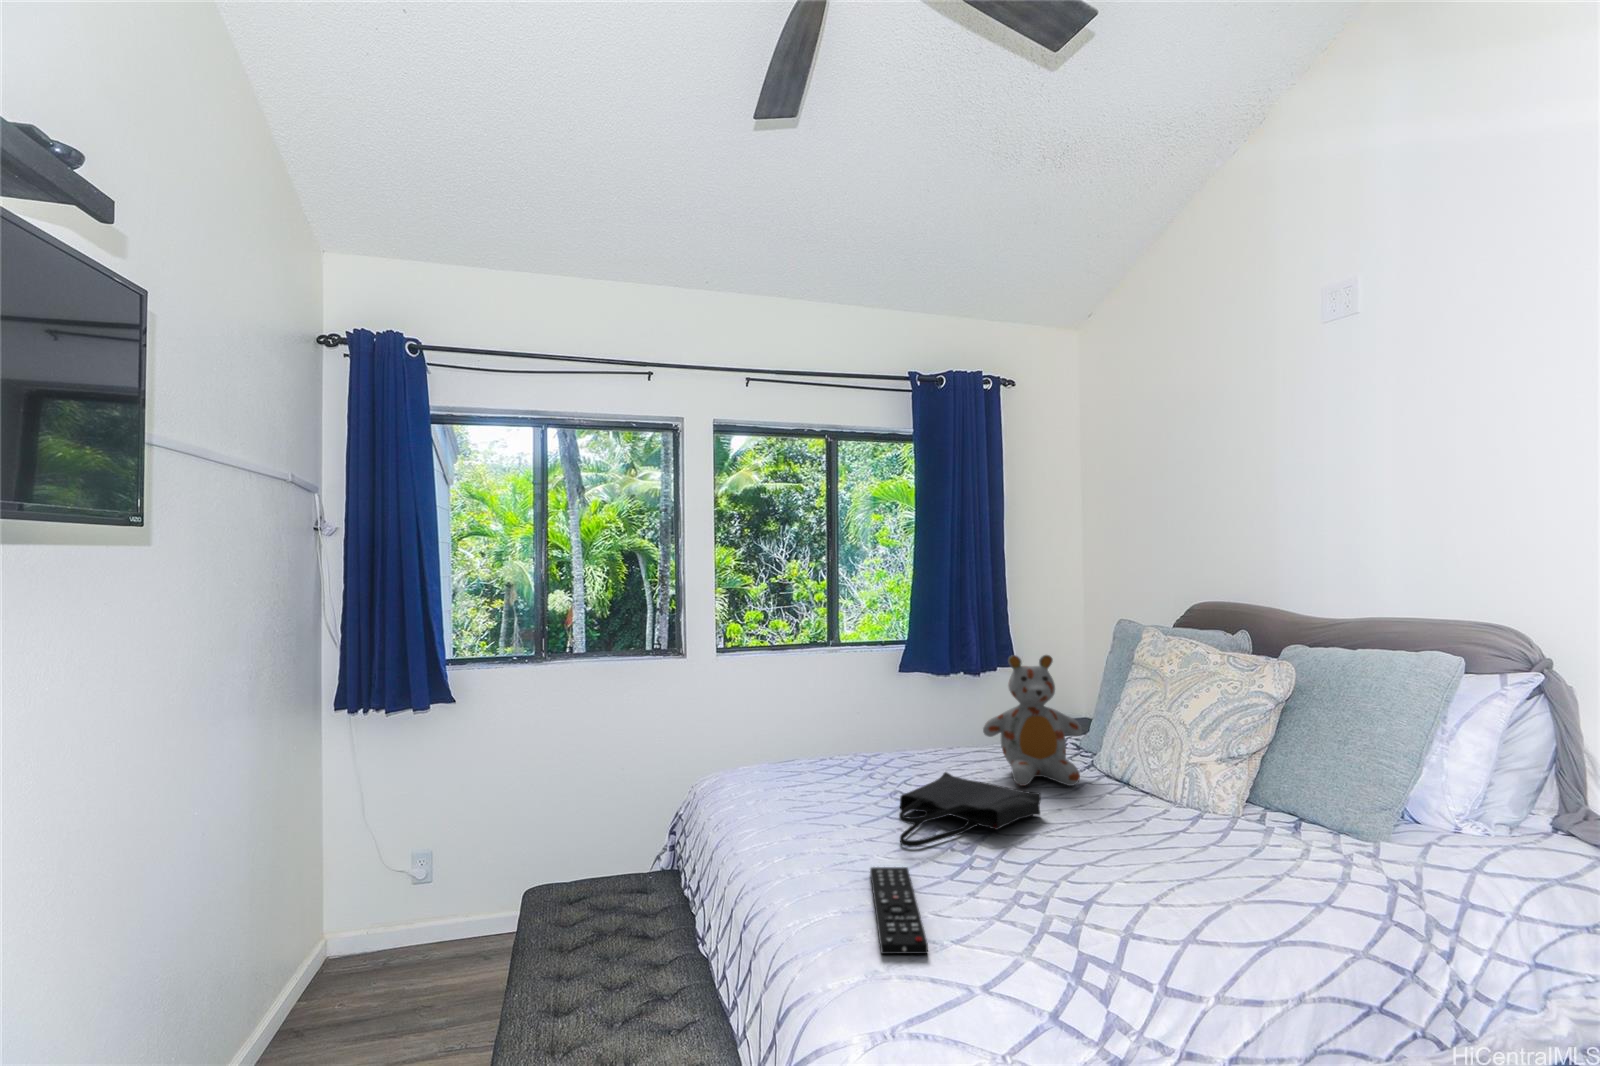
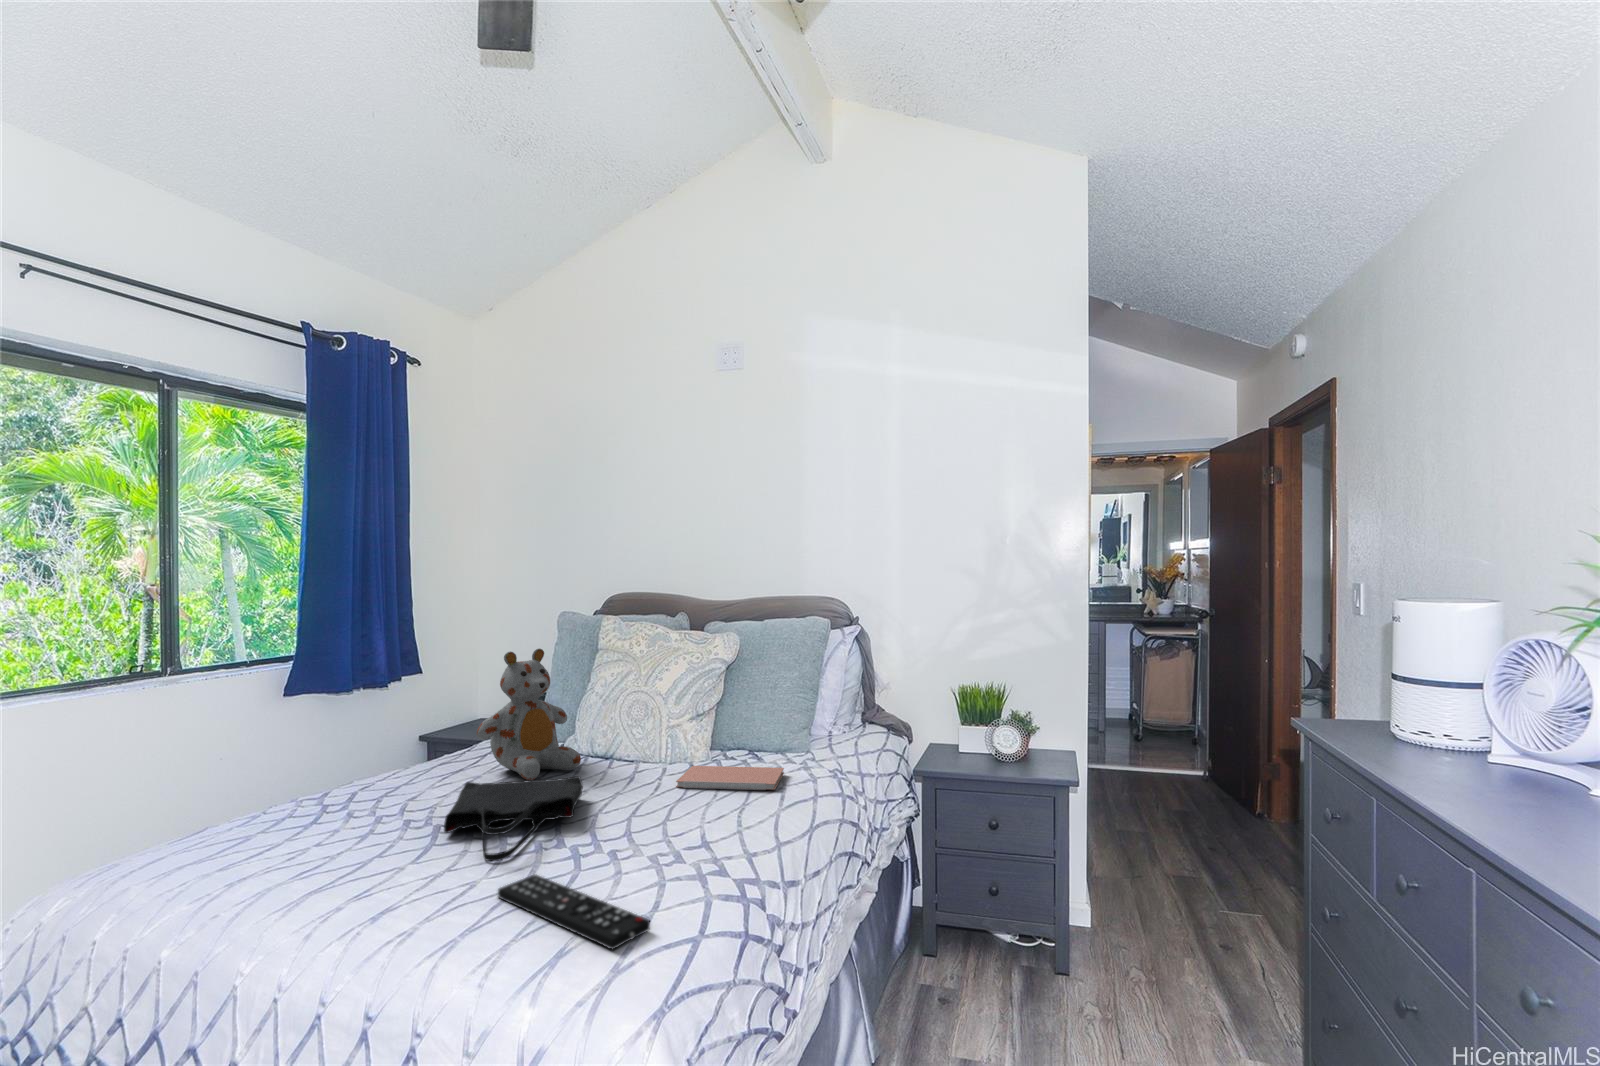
notebook: none [1149,817,1313,877] -> present [676,766,784,790]

